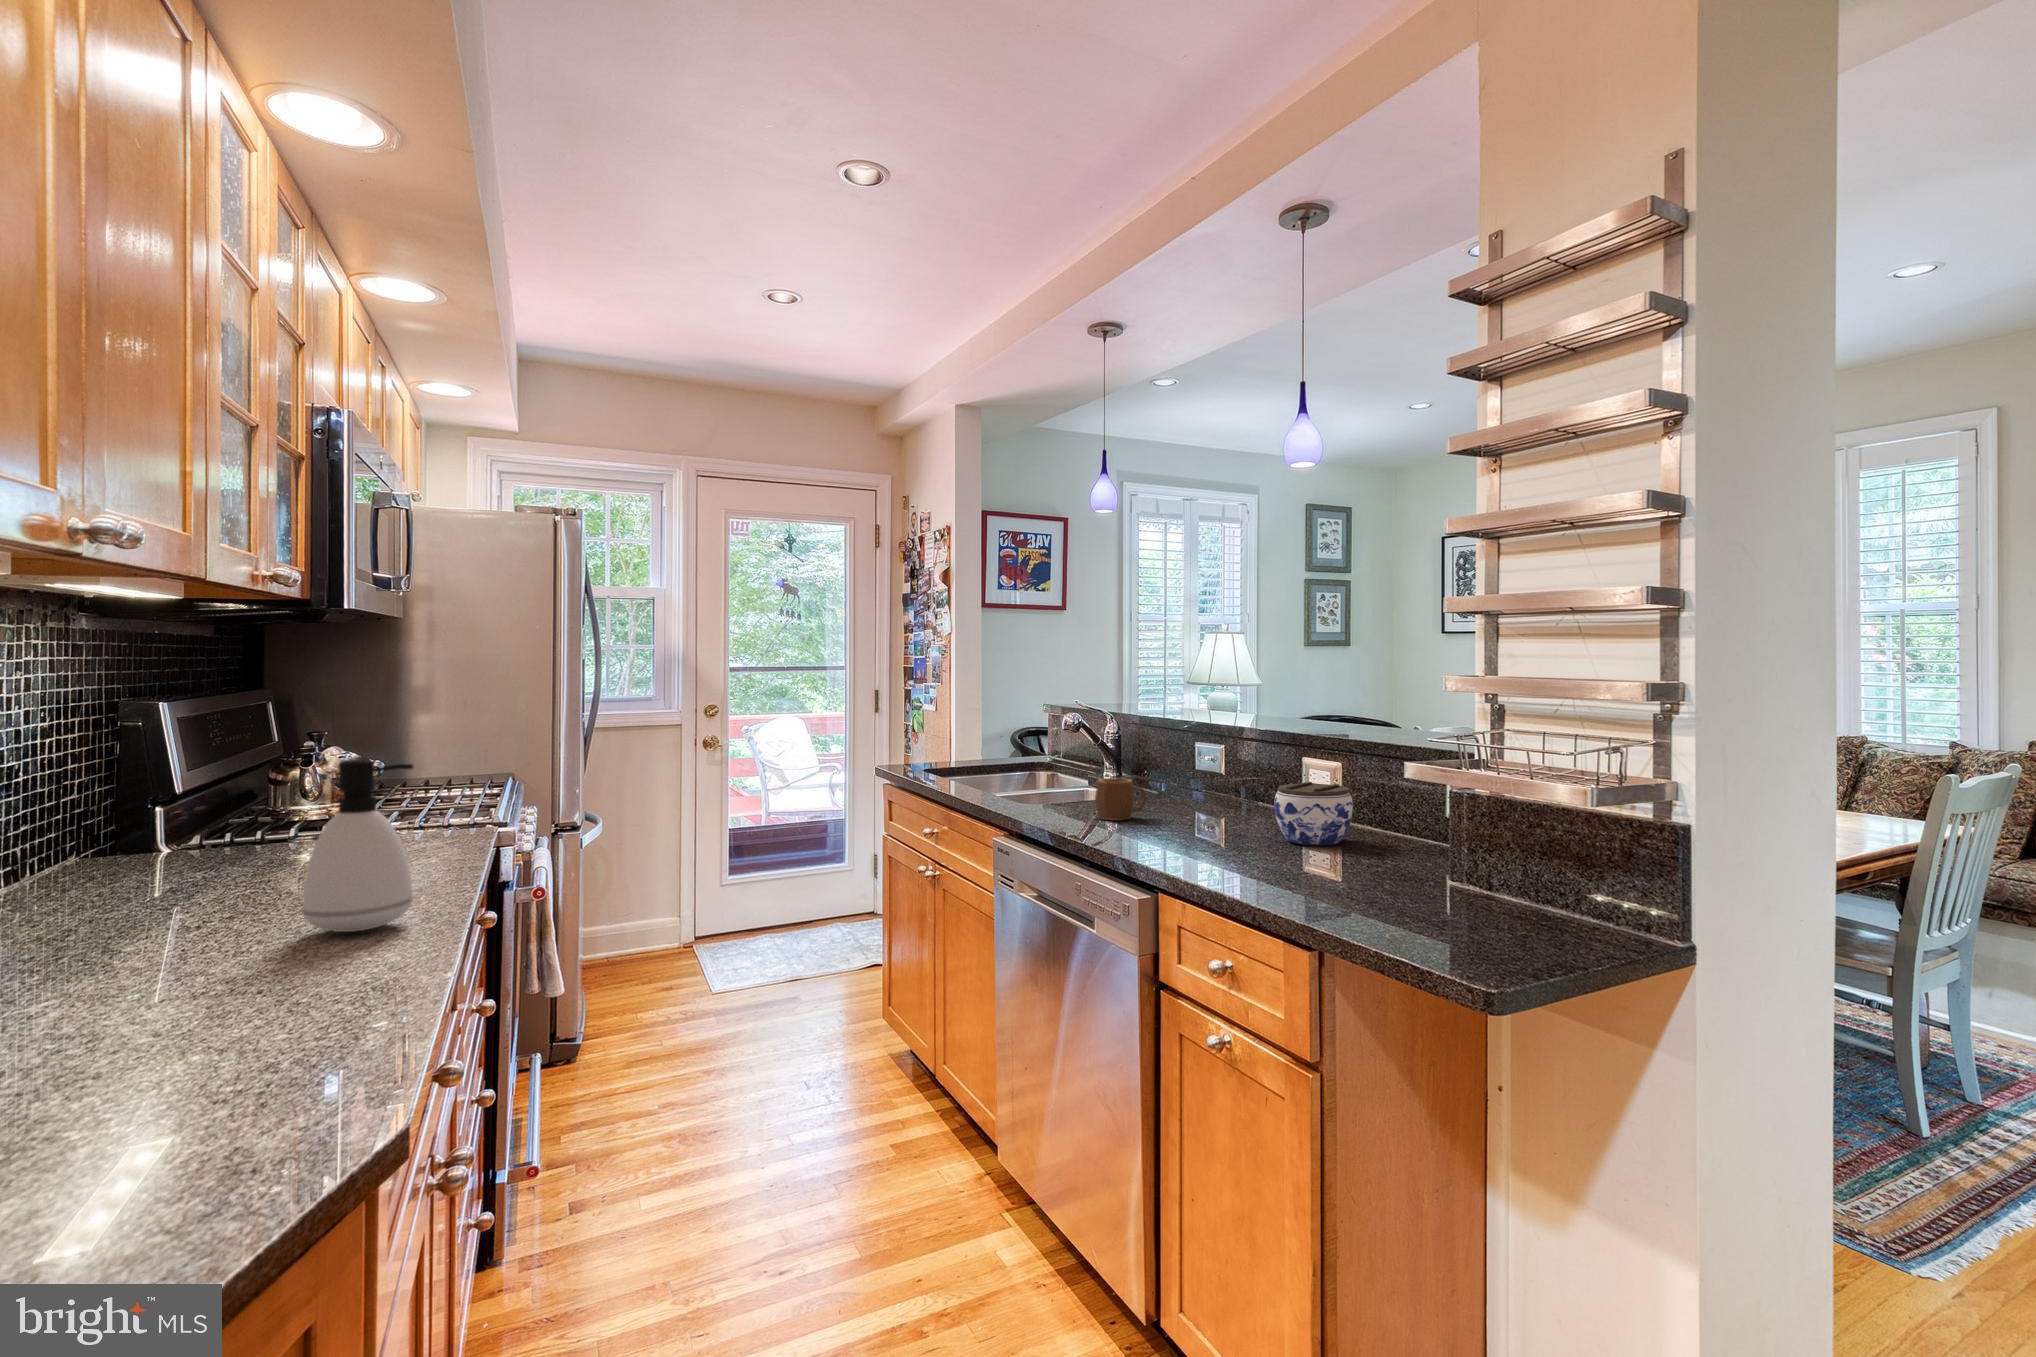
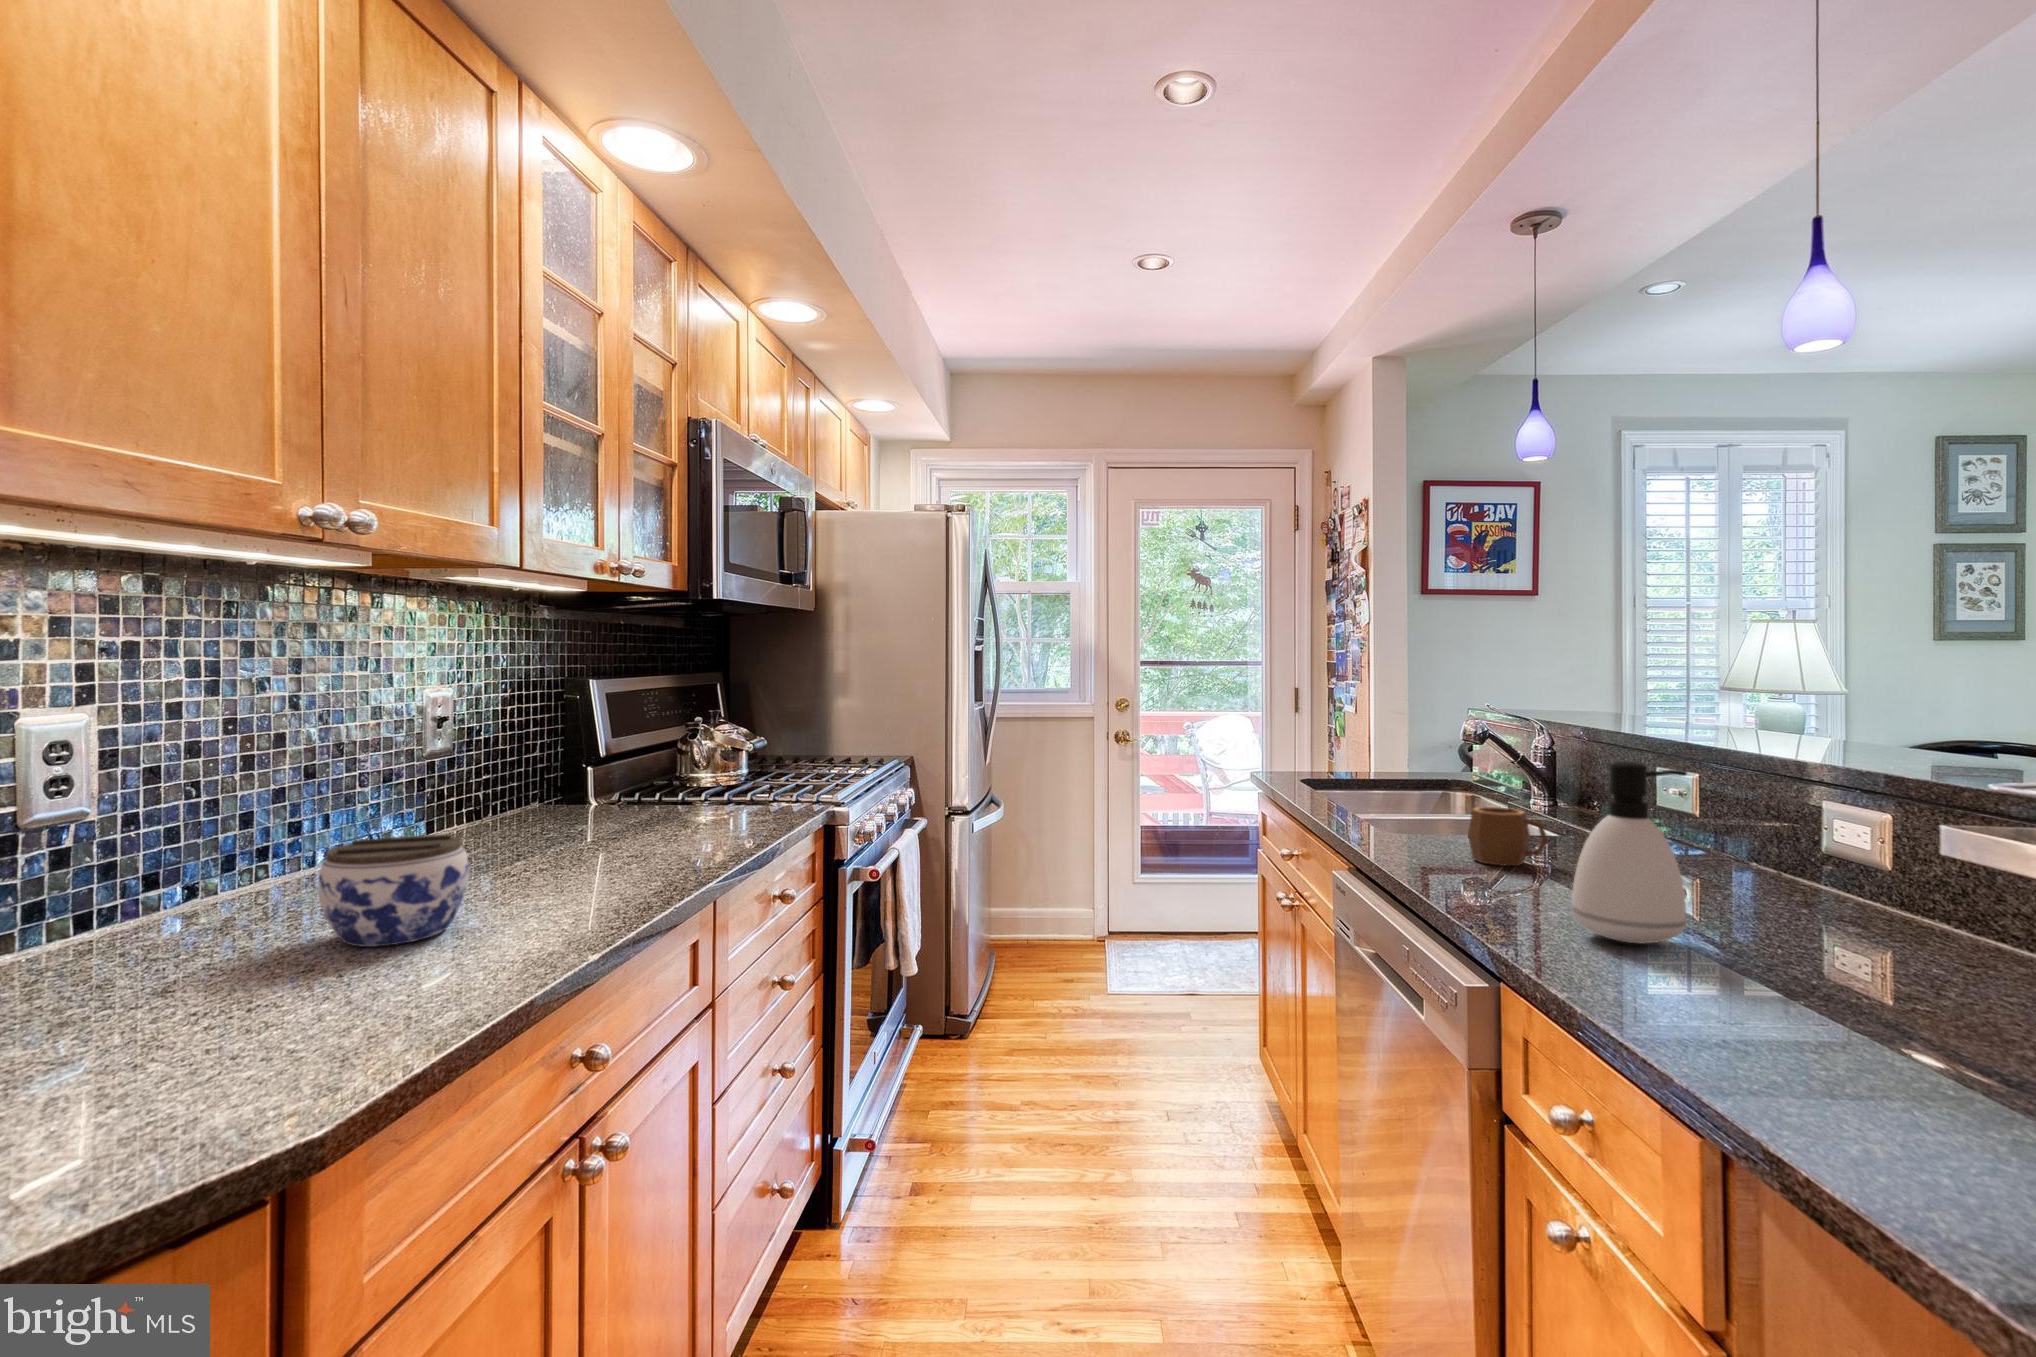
soap dispenser: present [303,759,413,932] -> present [1572,761,1687,944]
jar: present [1274,782,1353,845] -> present [318,835,469,947]

